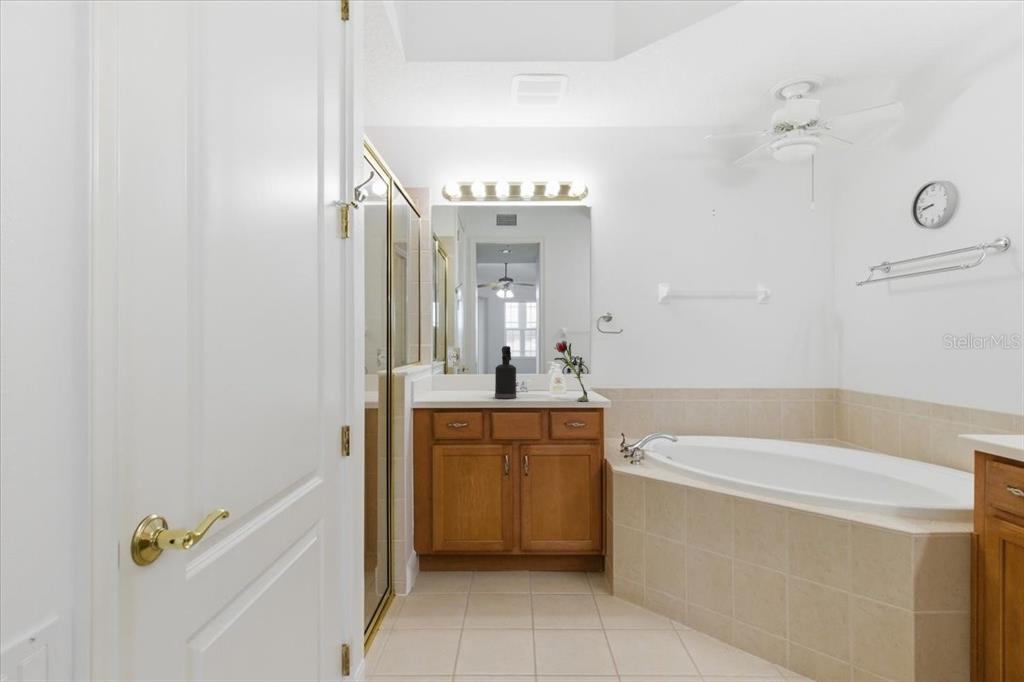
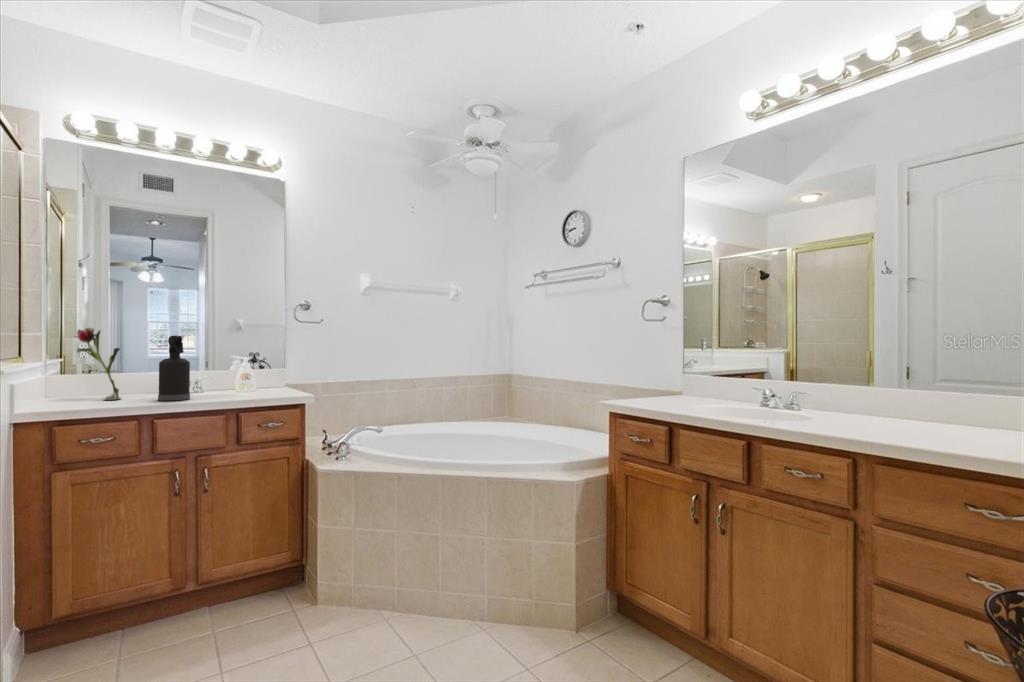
flower: present [554,341,589,401] -> present [75,328,121,400]

